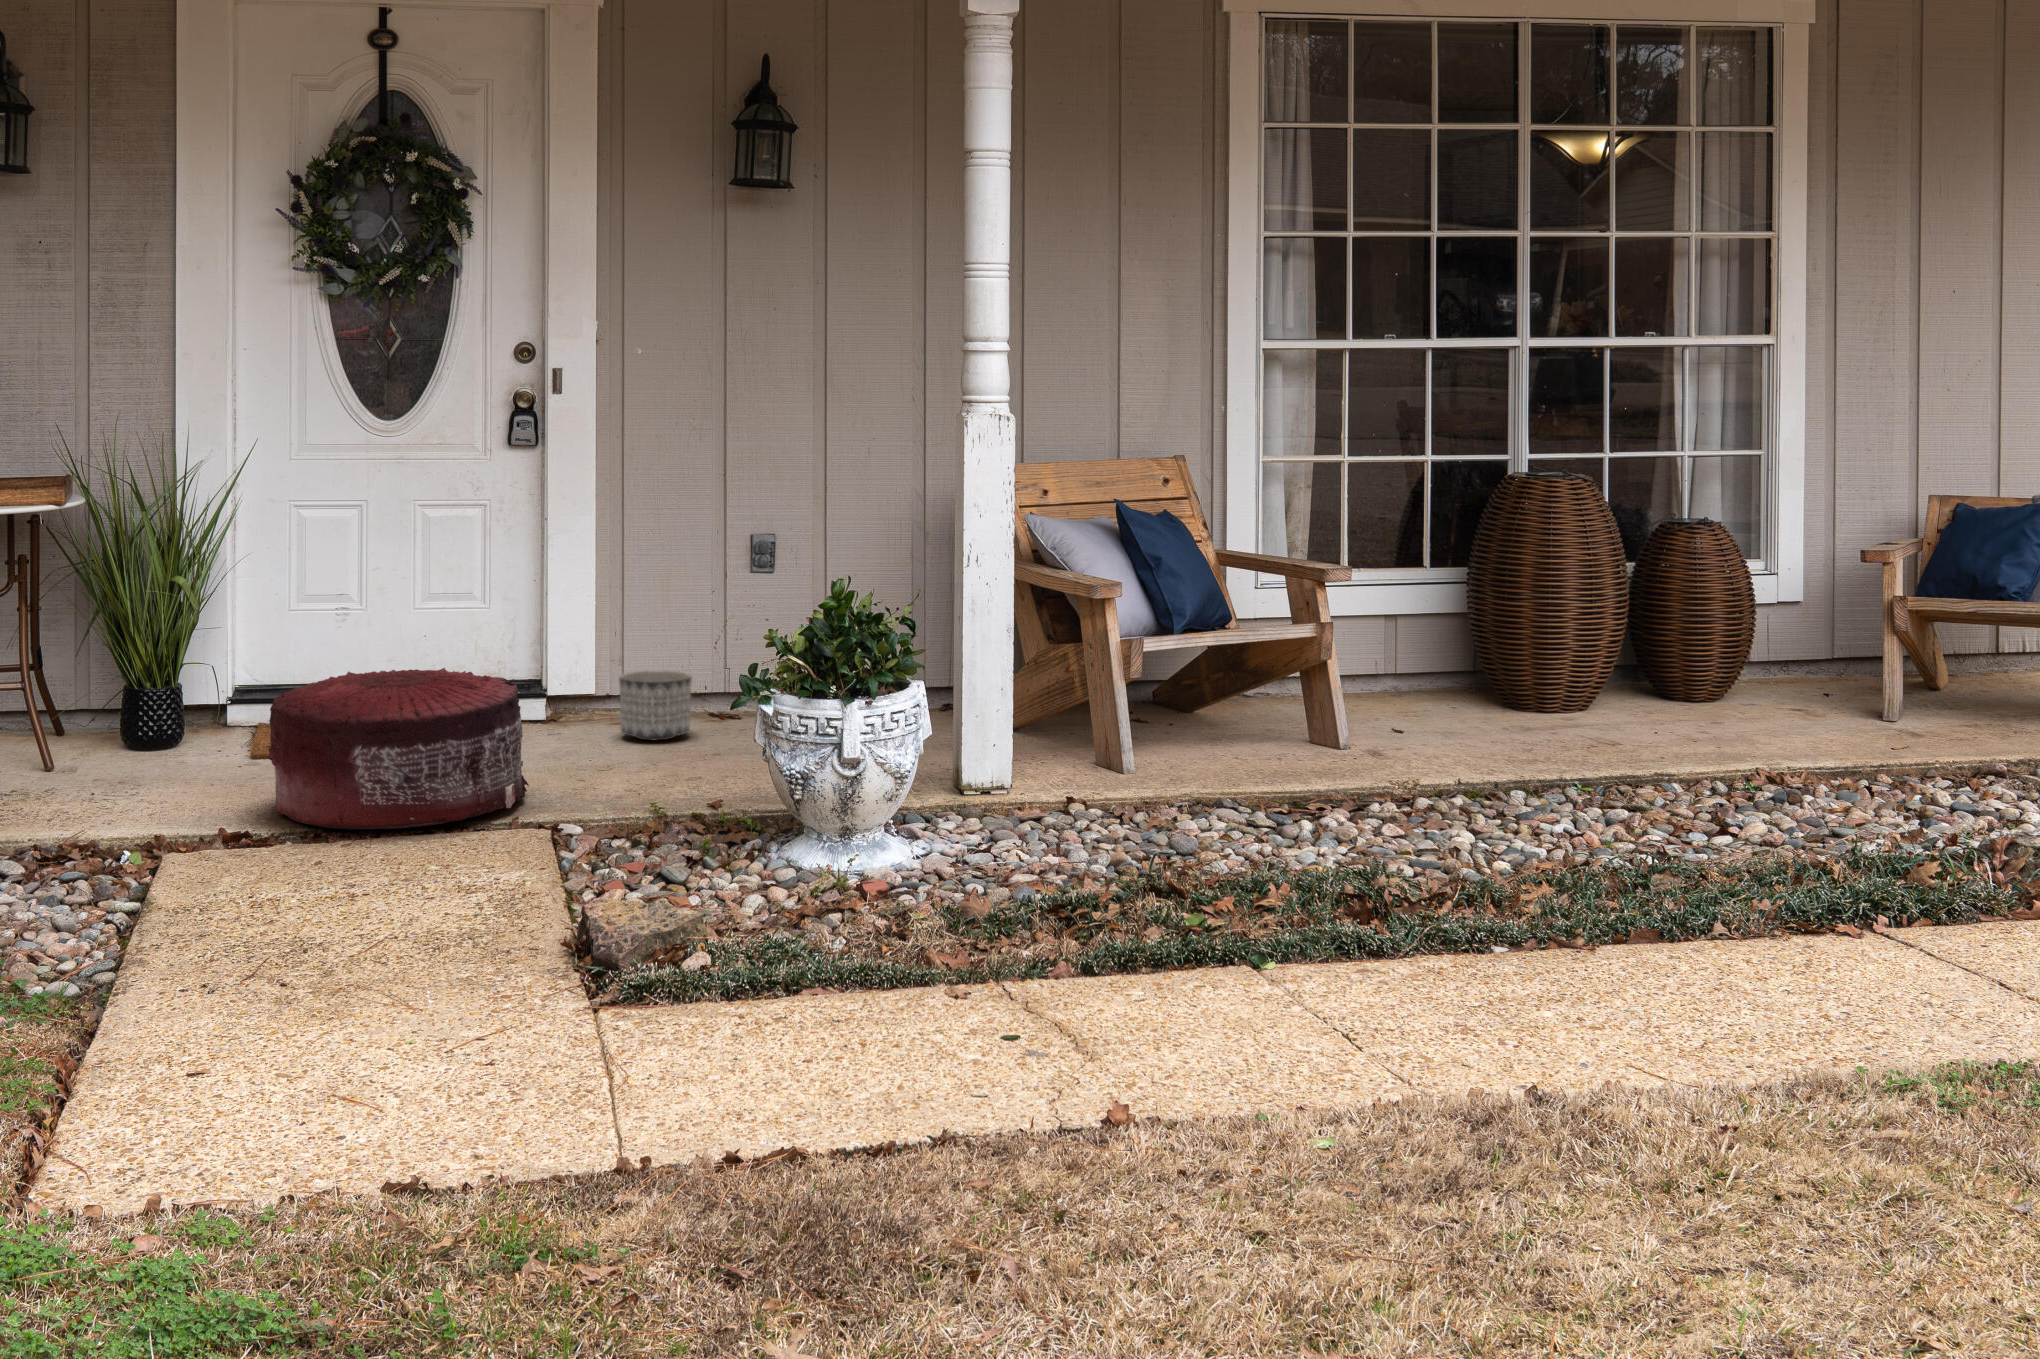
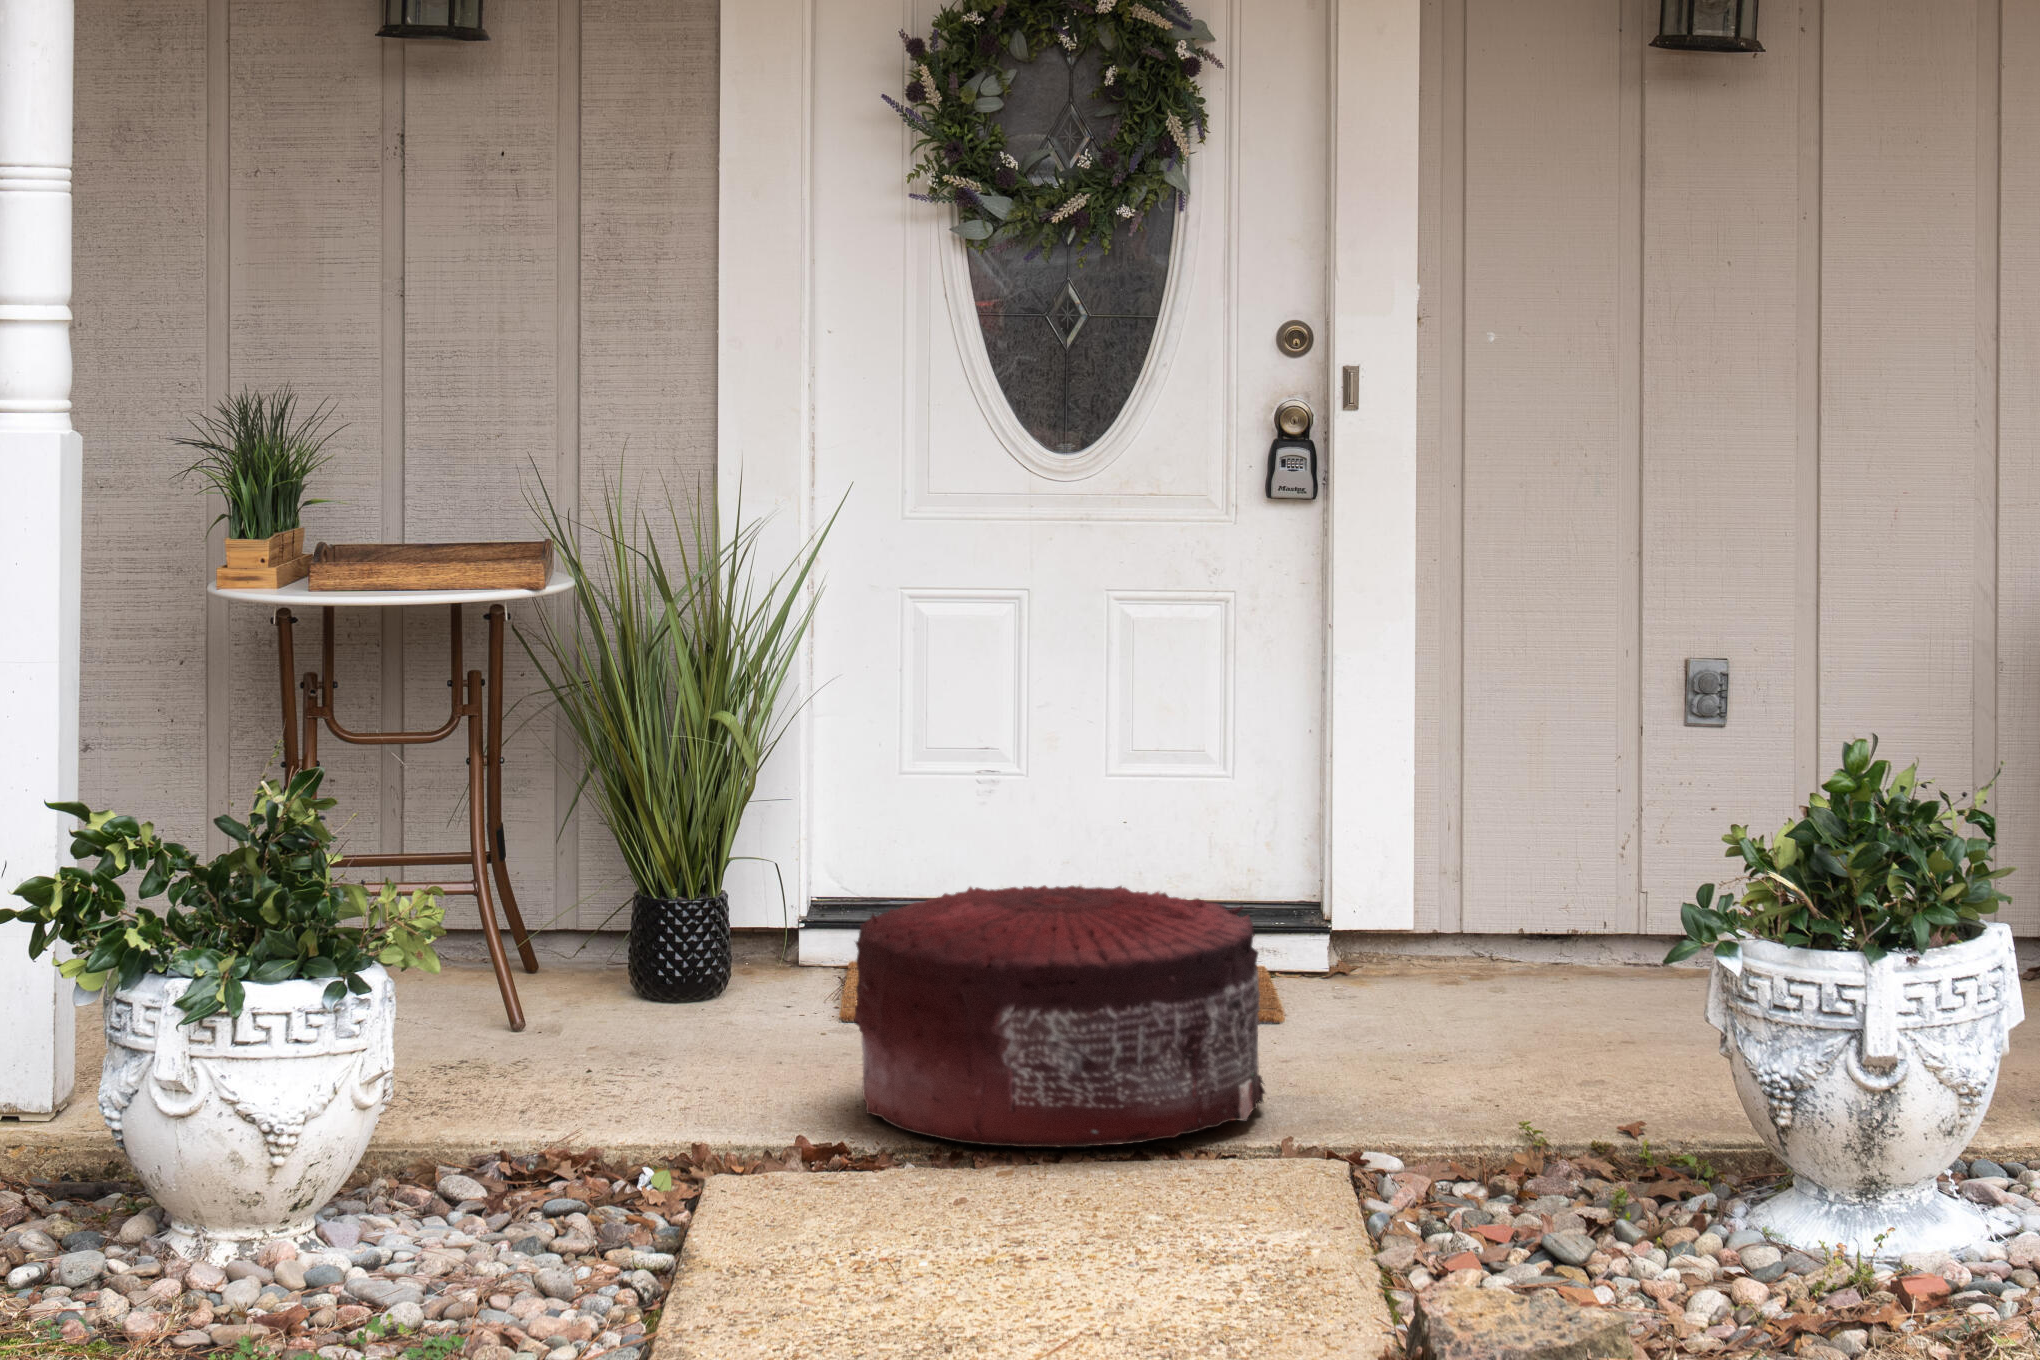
planter: present [619,670,692,740] -> none [1377,904,1495,1019]

